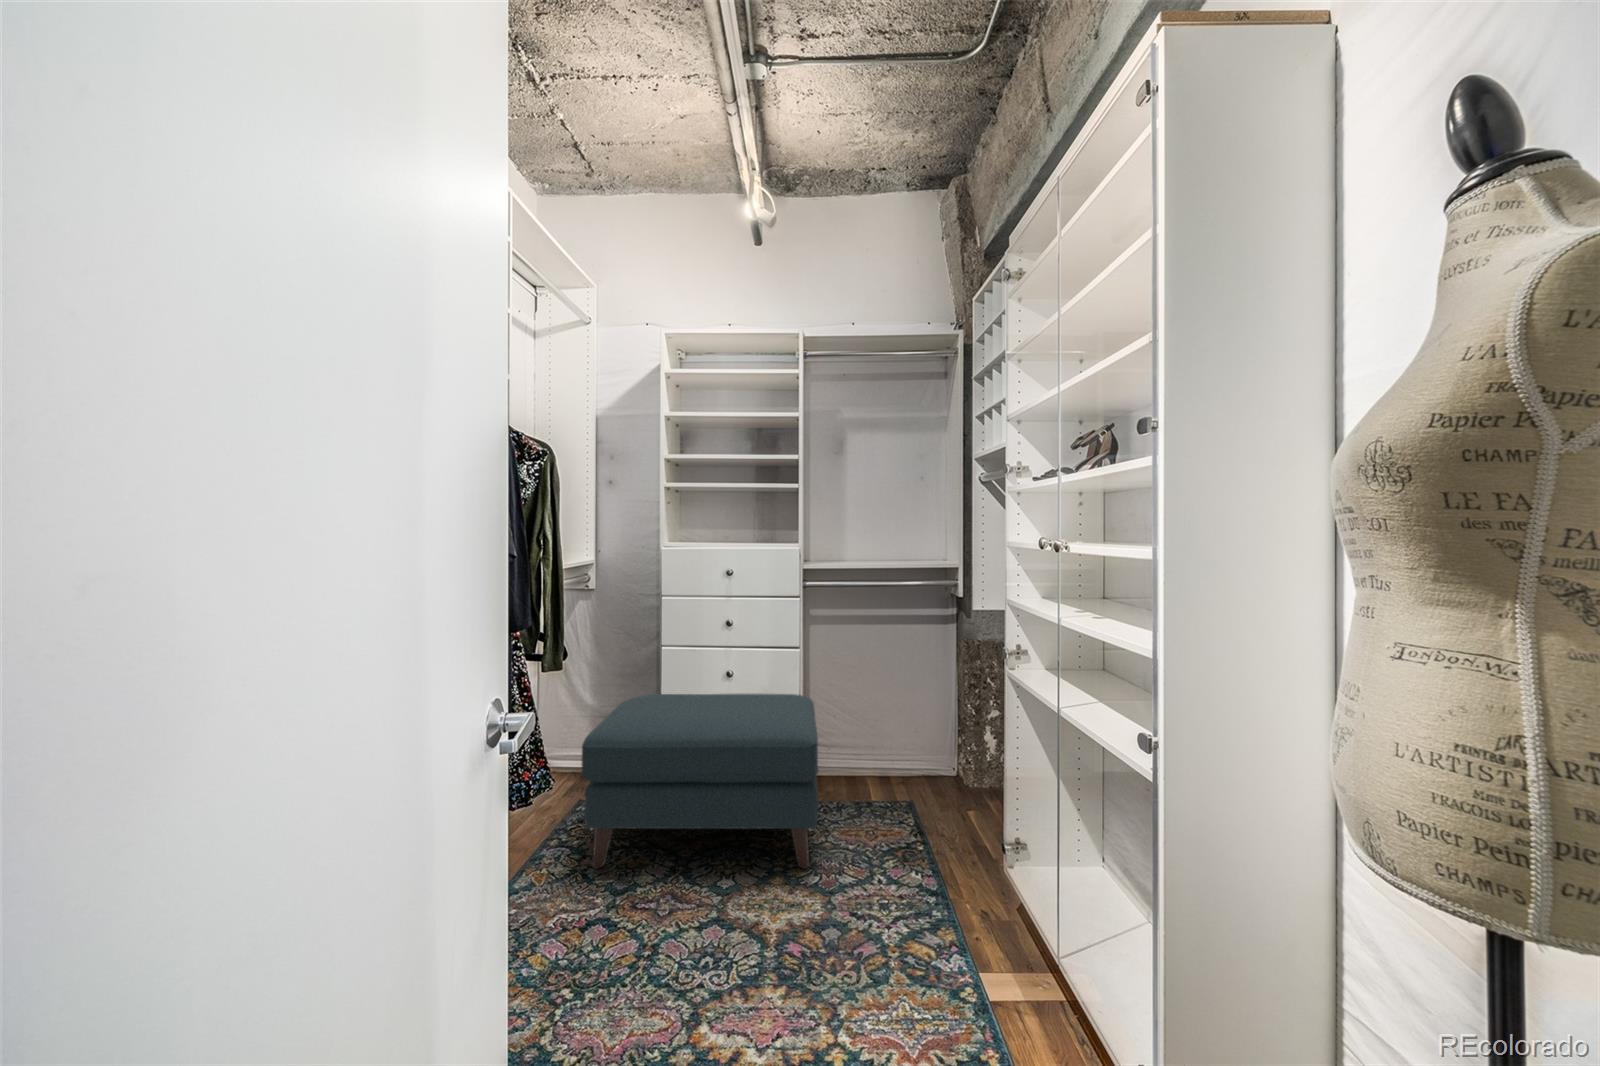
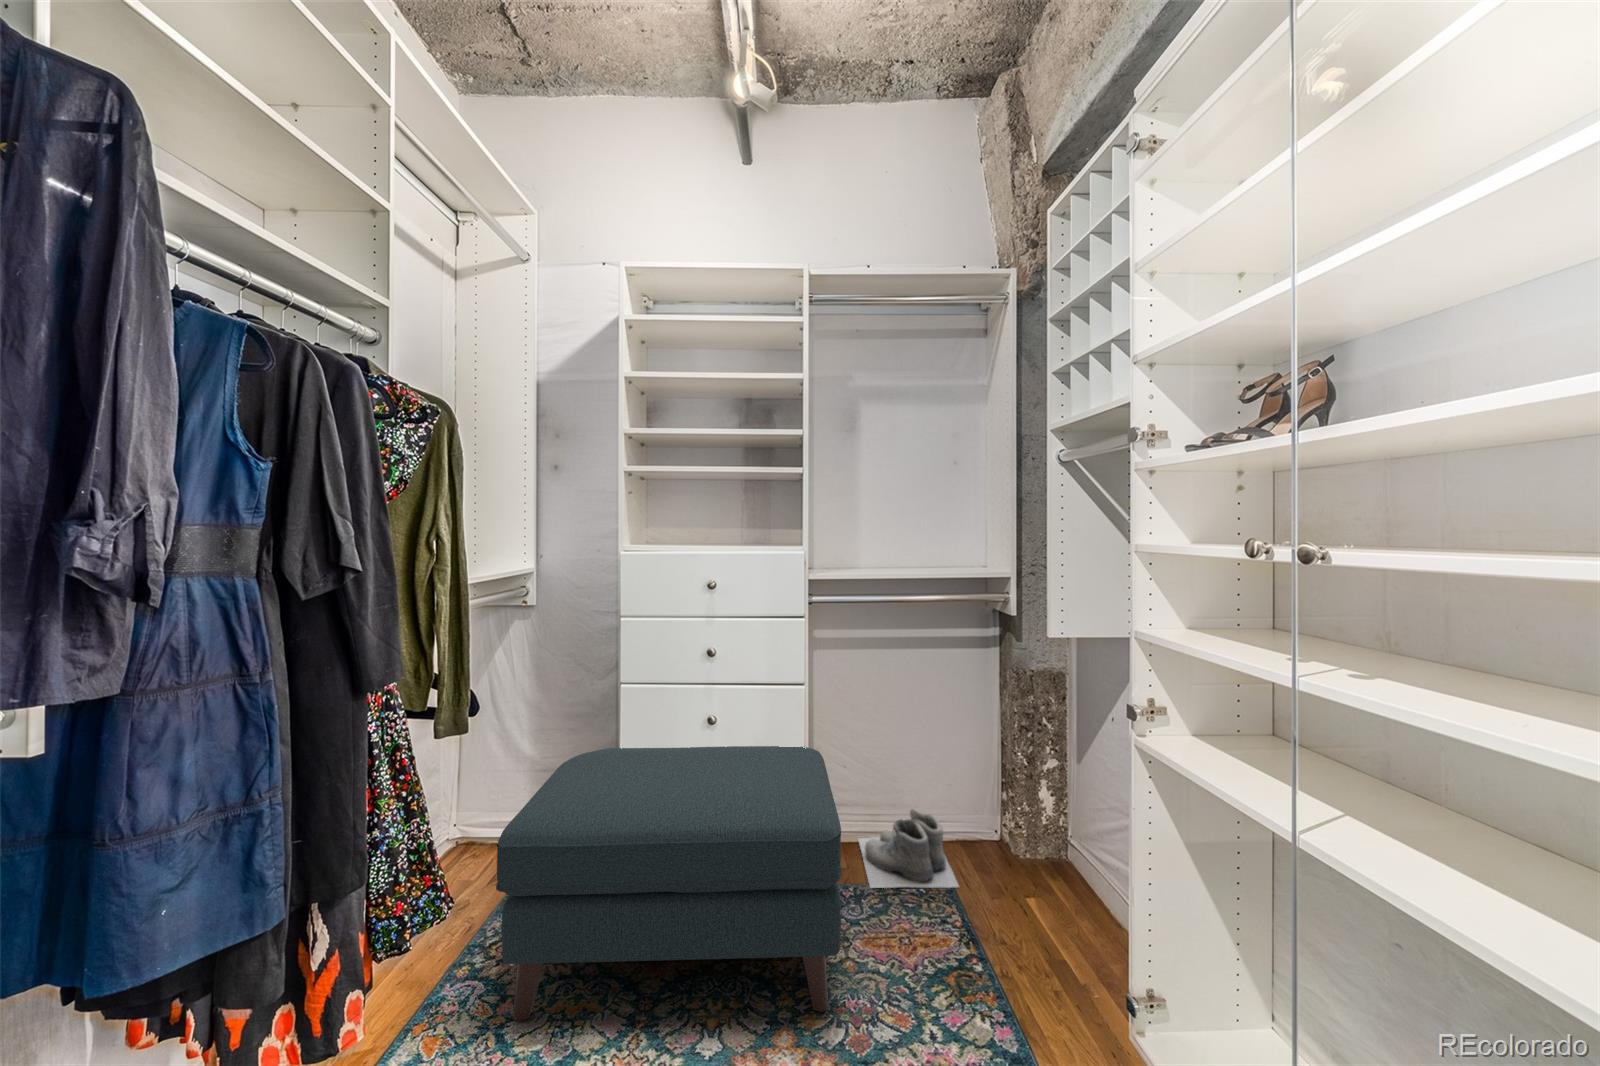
boots: none [845,747,919,804] -> present [858,809,959,888]

